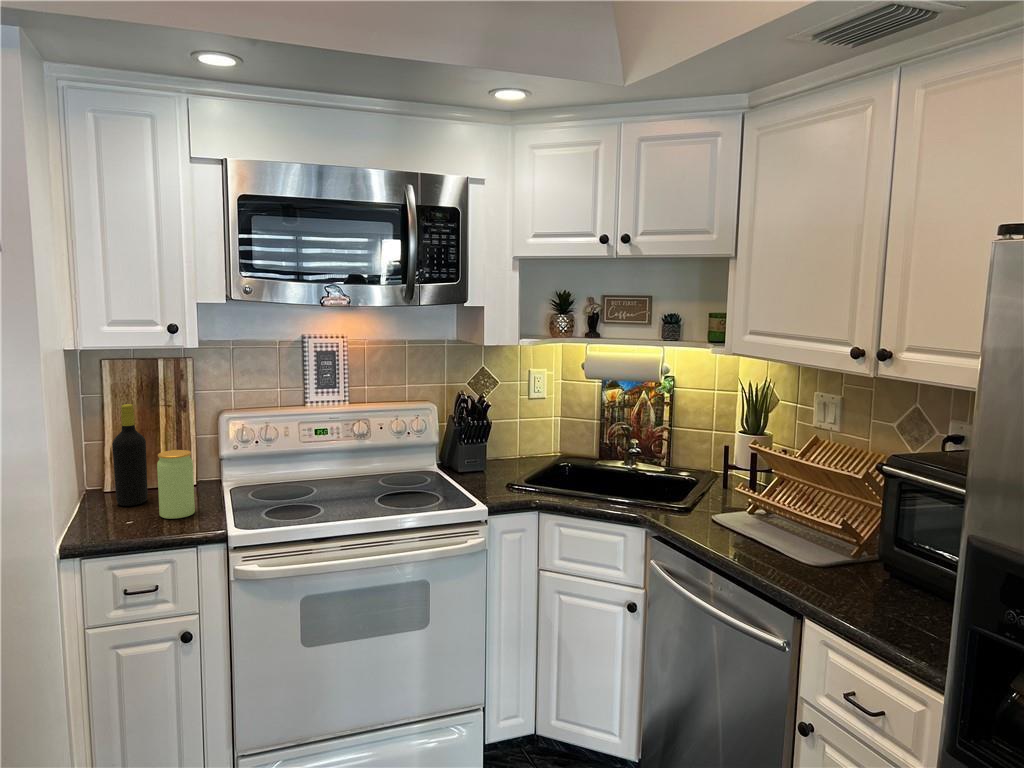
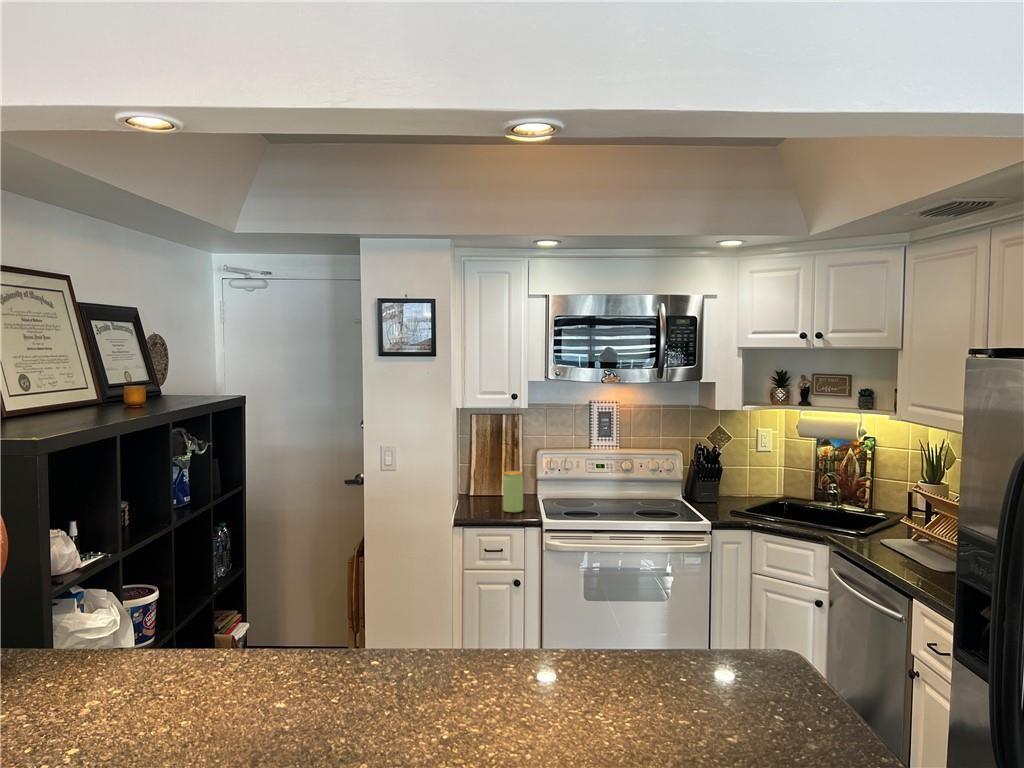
bottle: present [112,404,148,506] -> none [477,442,495,504]

